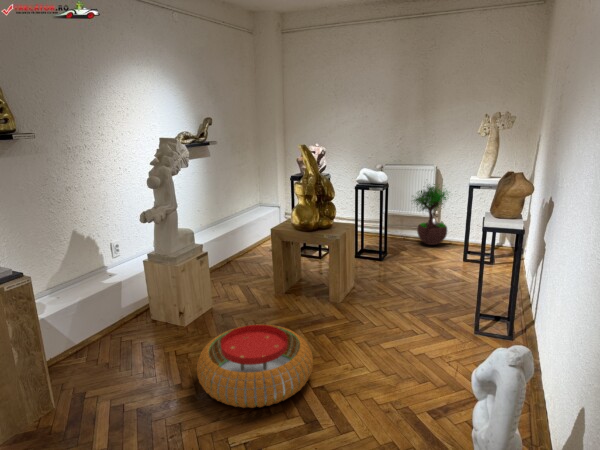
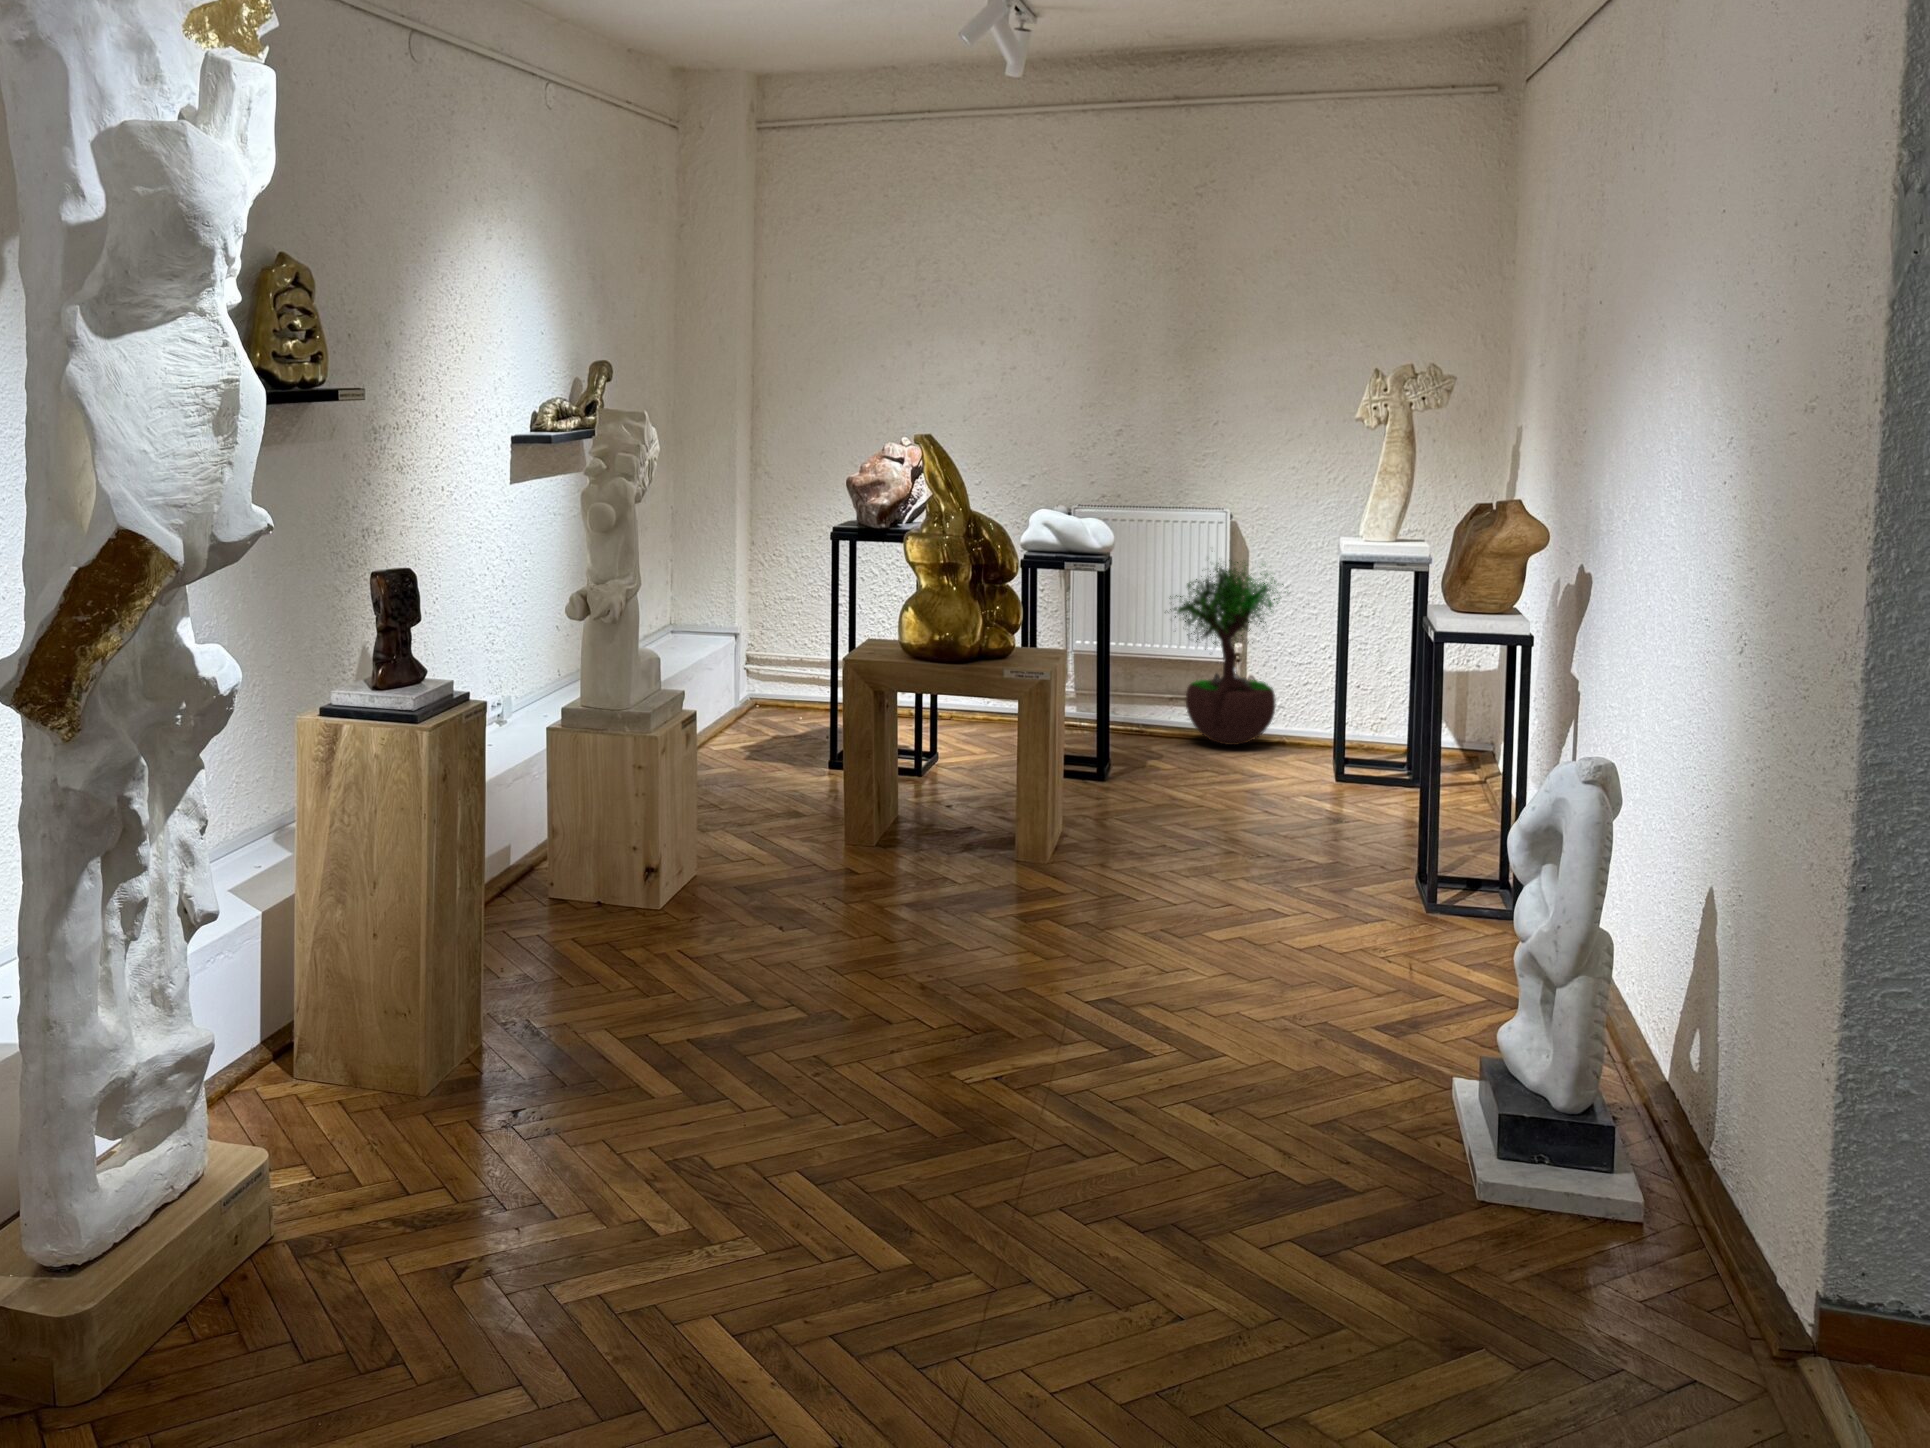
pouf: present [197,325,313,408] -> none [785,868,1073,1034]

